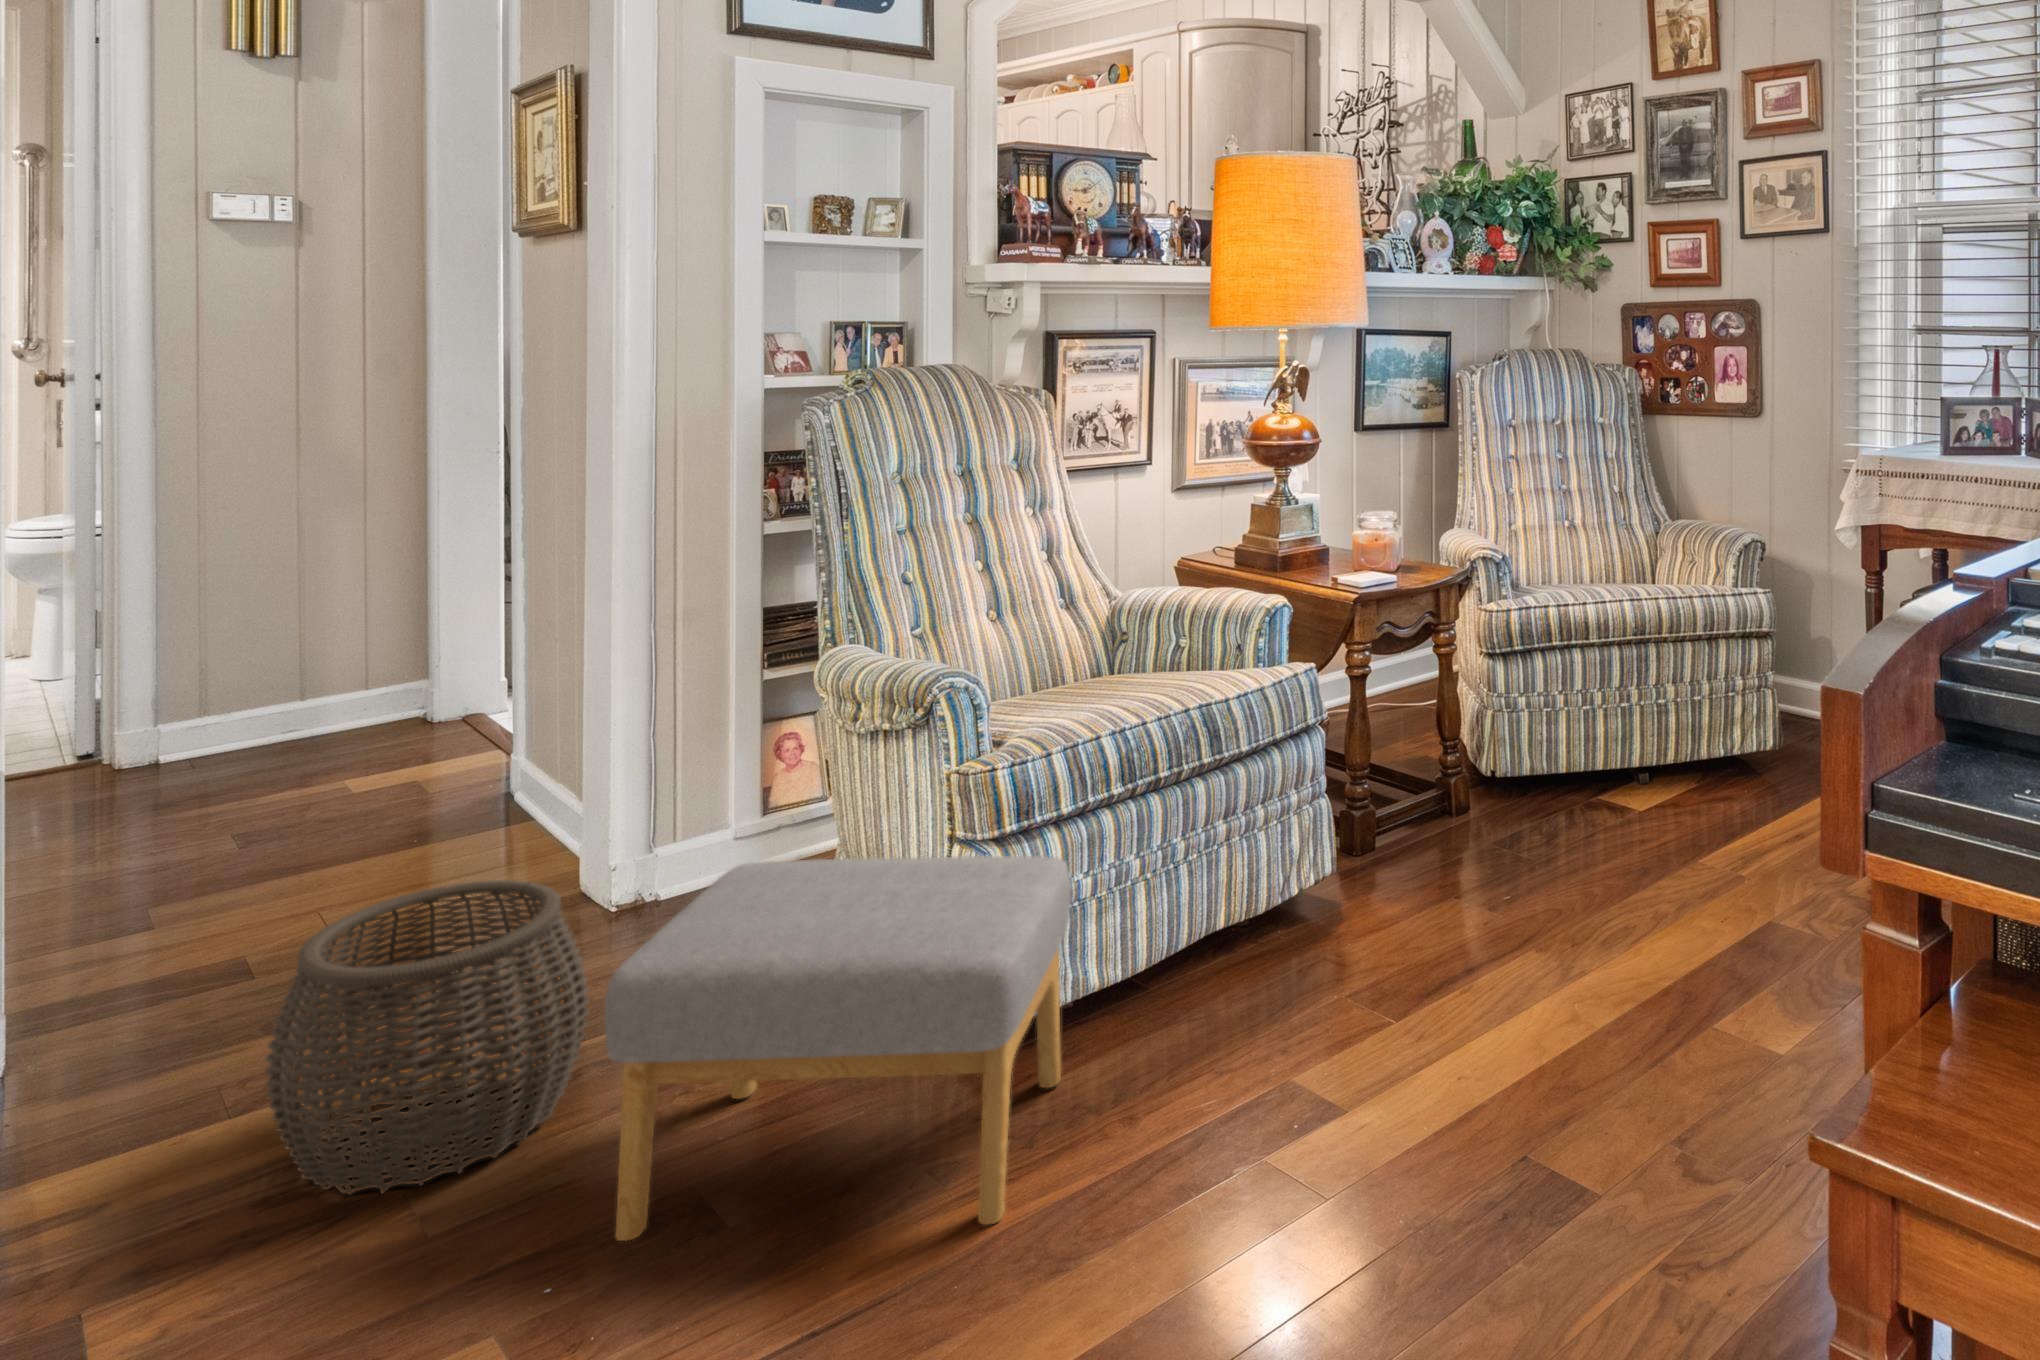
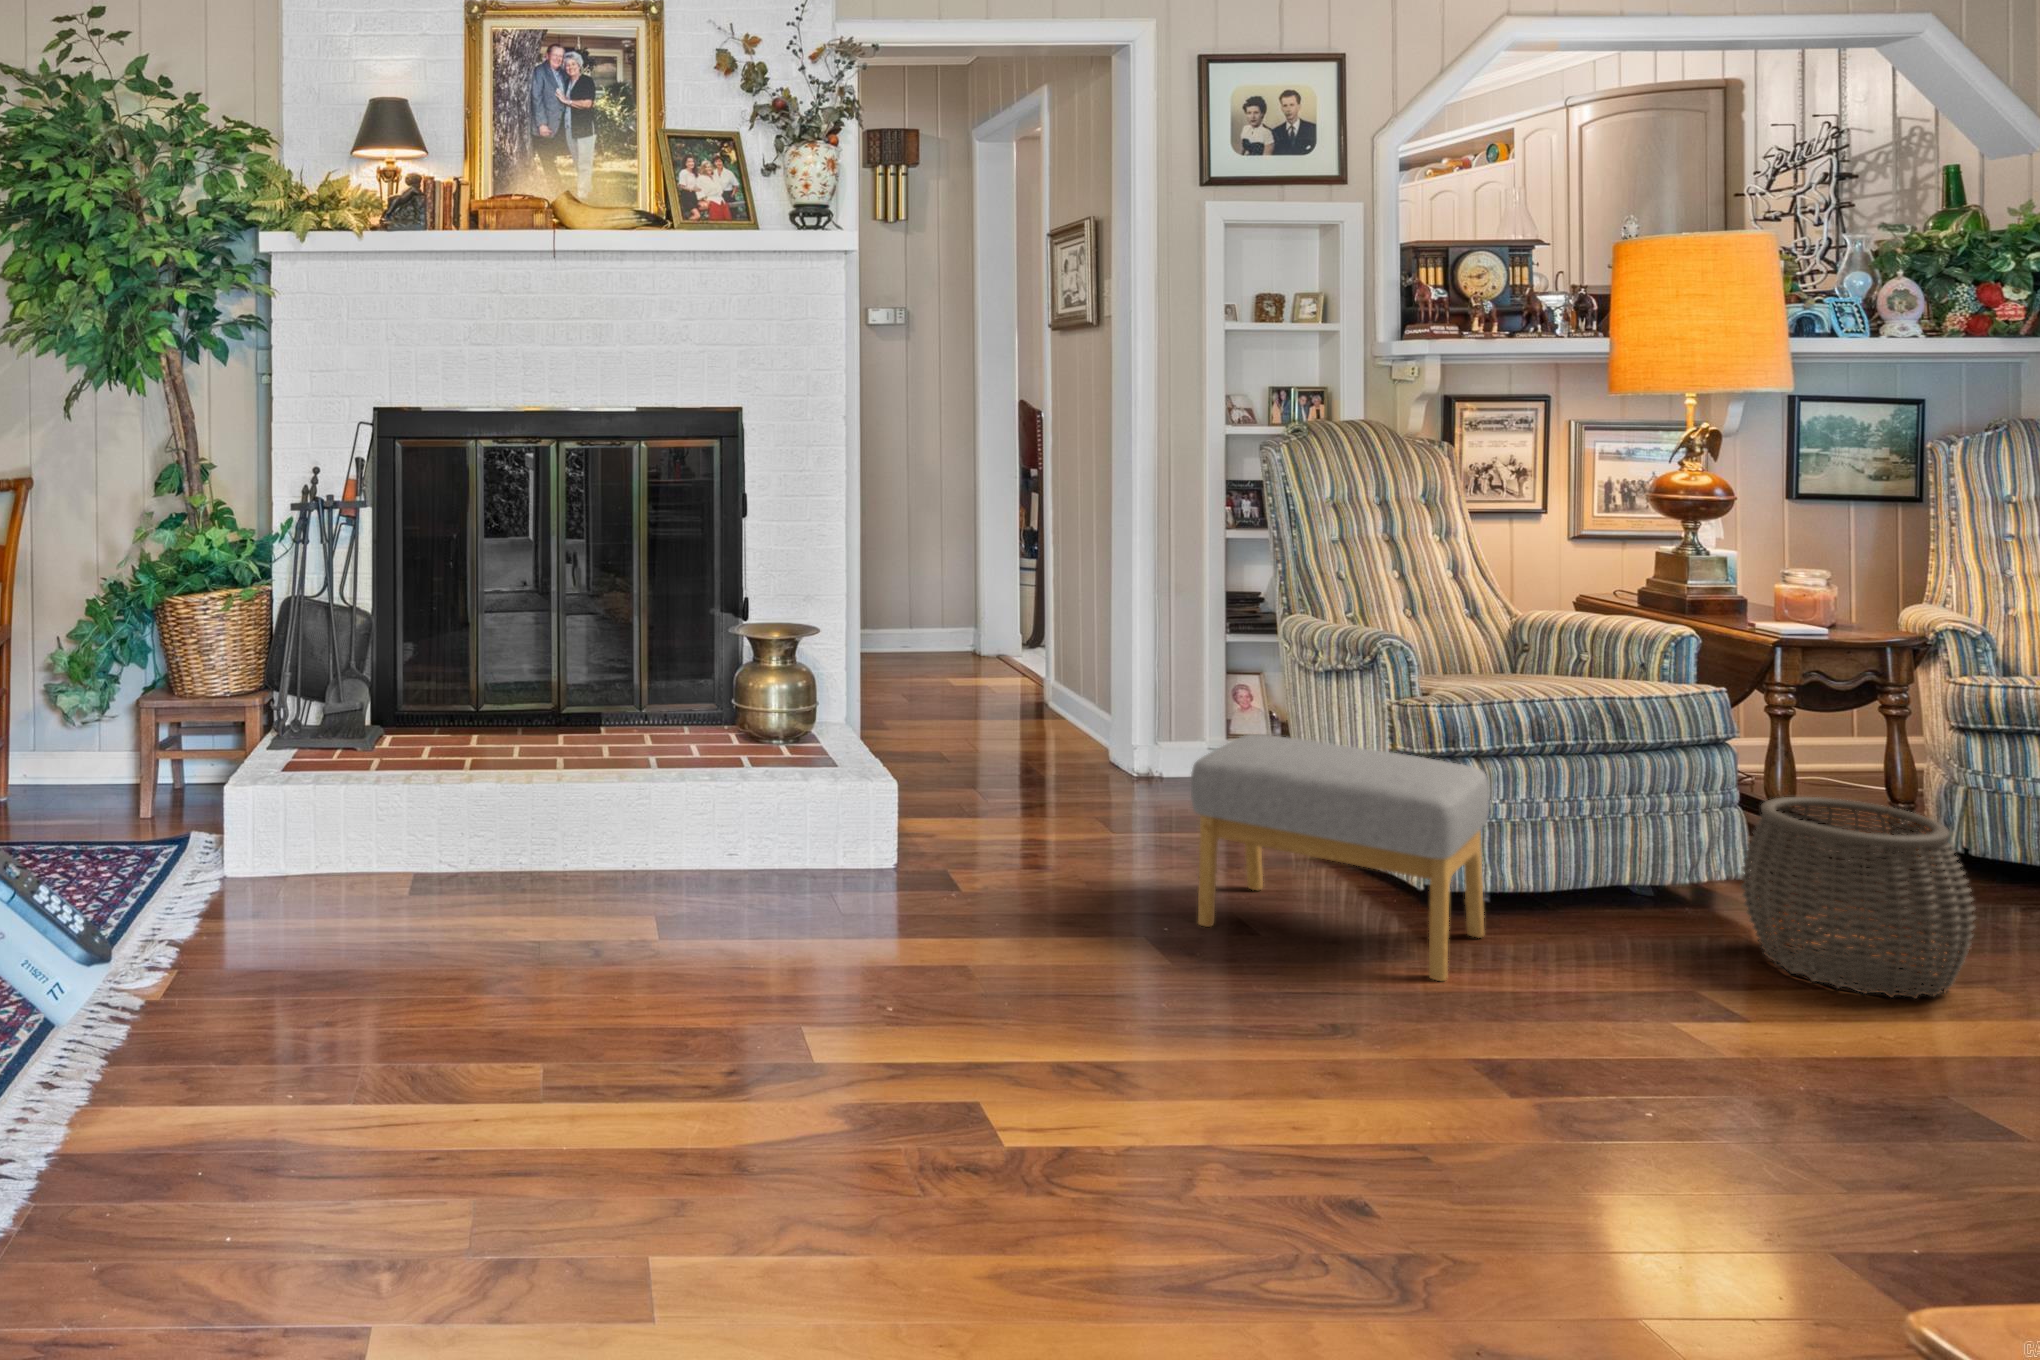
woven basket: present [265,880,589,1194] -> present [1741,797,1975,998]

